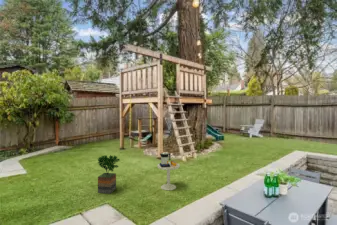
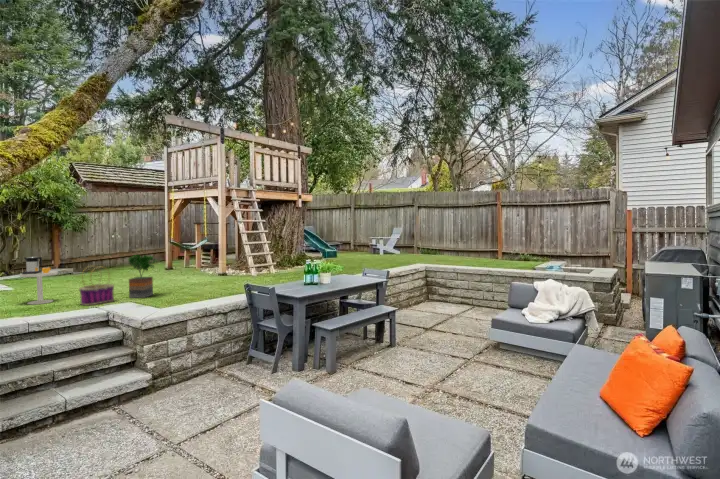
side table: present [157,153,180,190] -> present [20,257,58,304]
basket: none [58,167,86,206] -> present [79,270,114,305]

